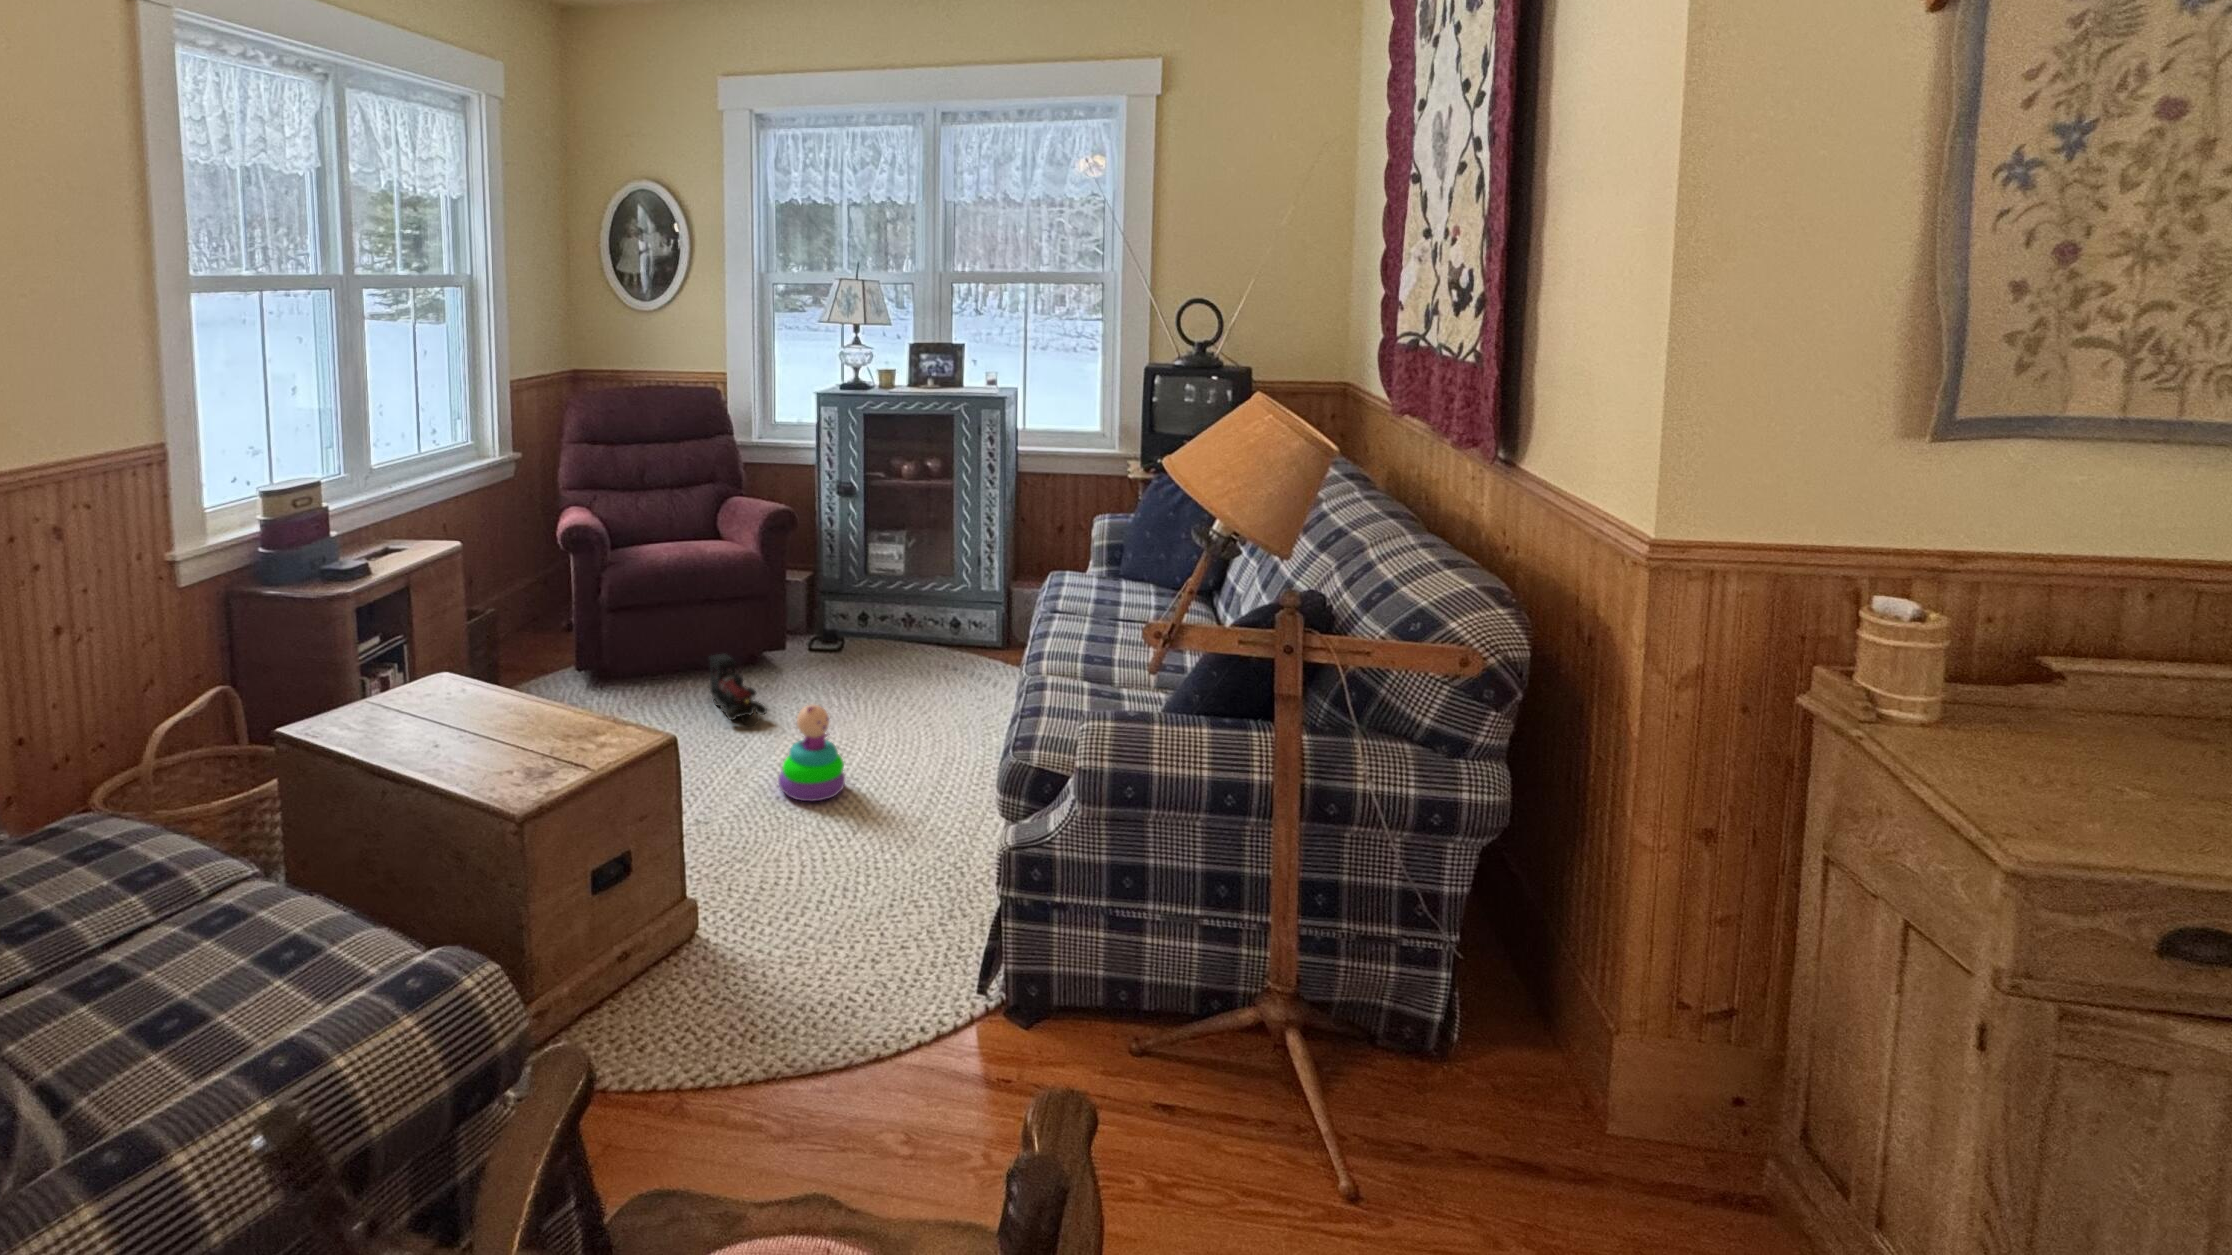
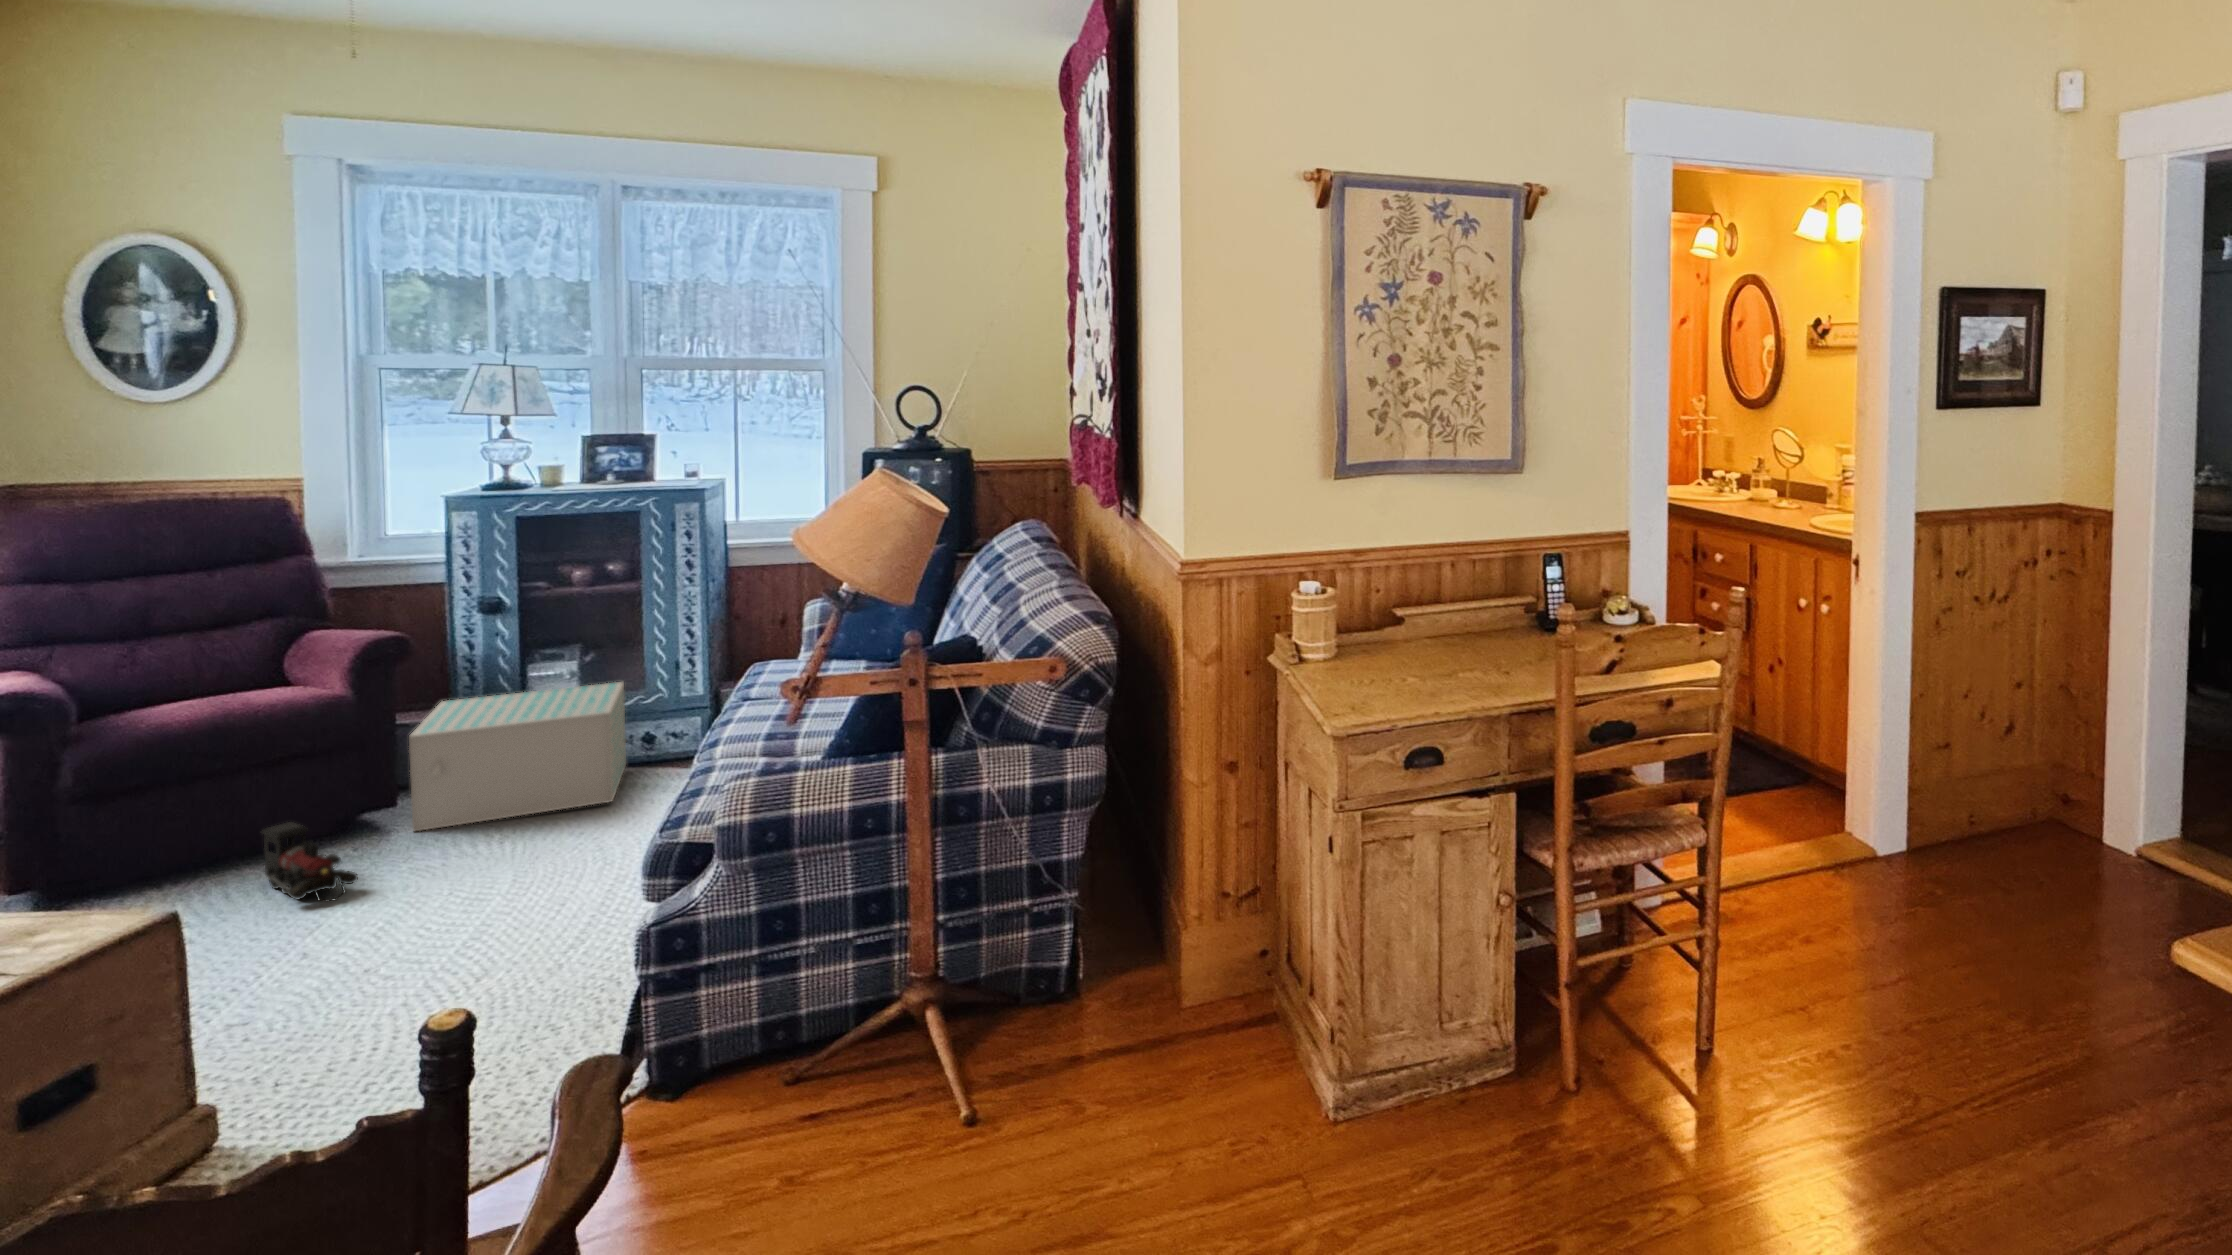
storage box: none [796,567,940,680] -> present [409,682,626,831]
stacking toy: present [778,704,845,801] -> none [367,849,470,964]

